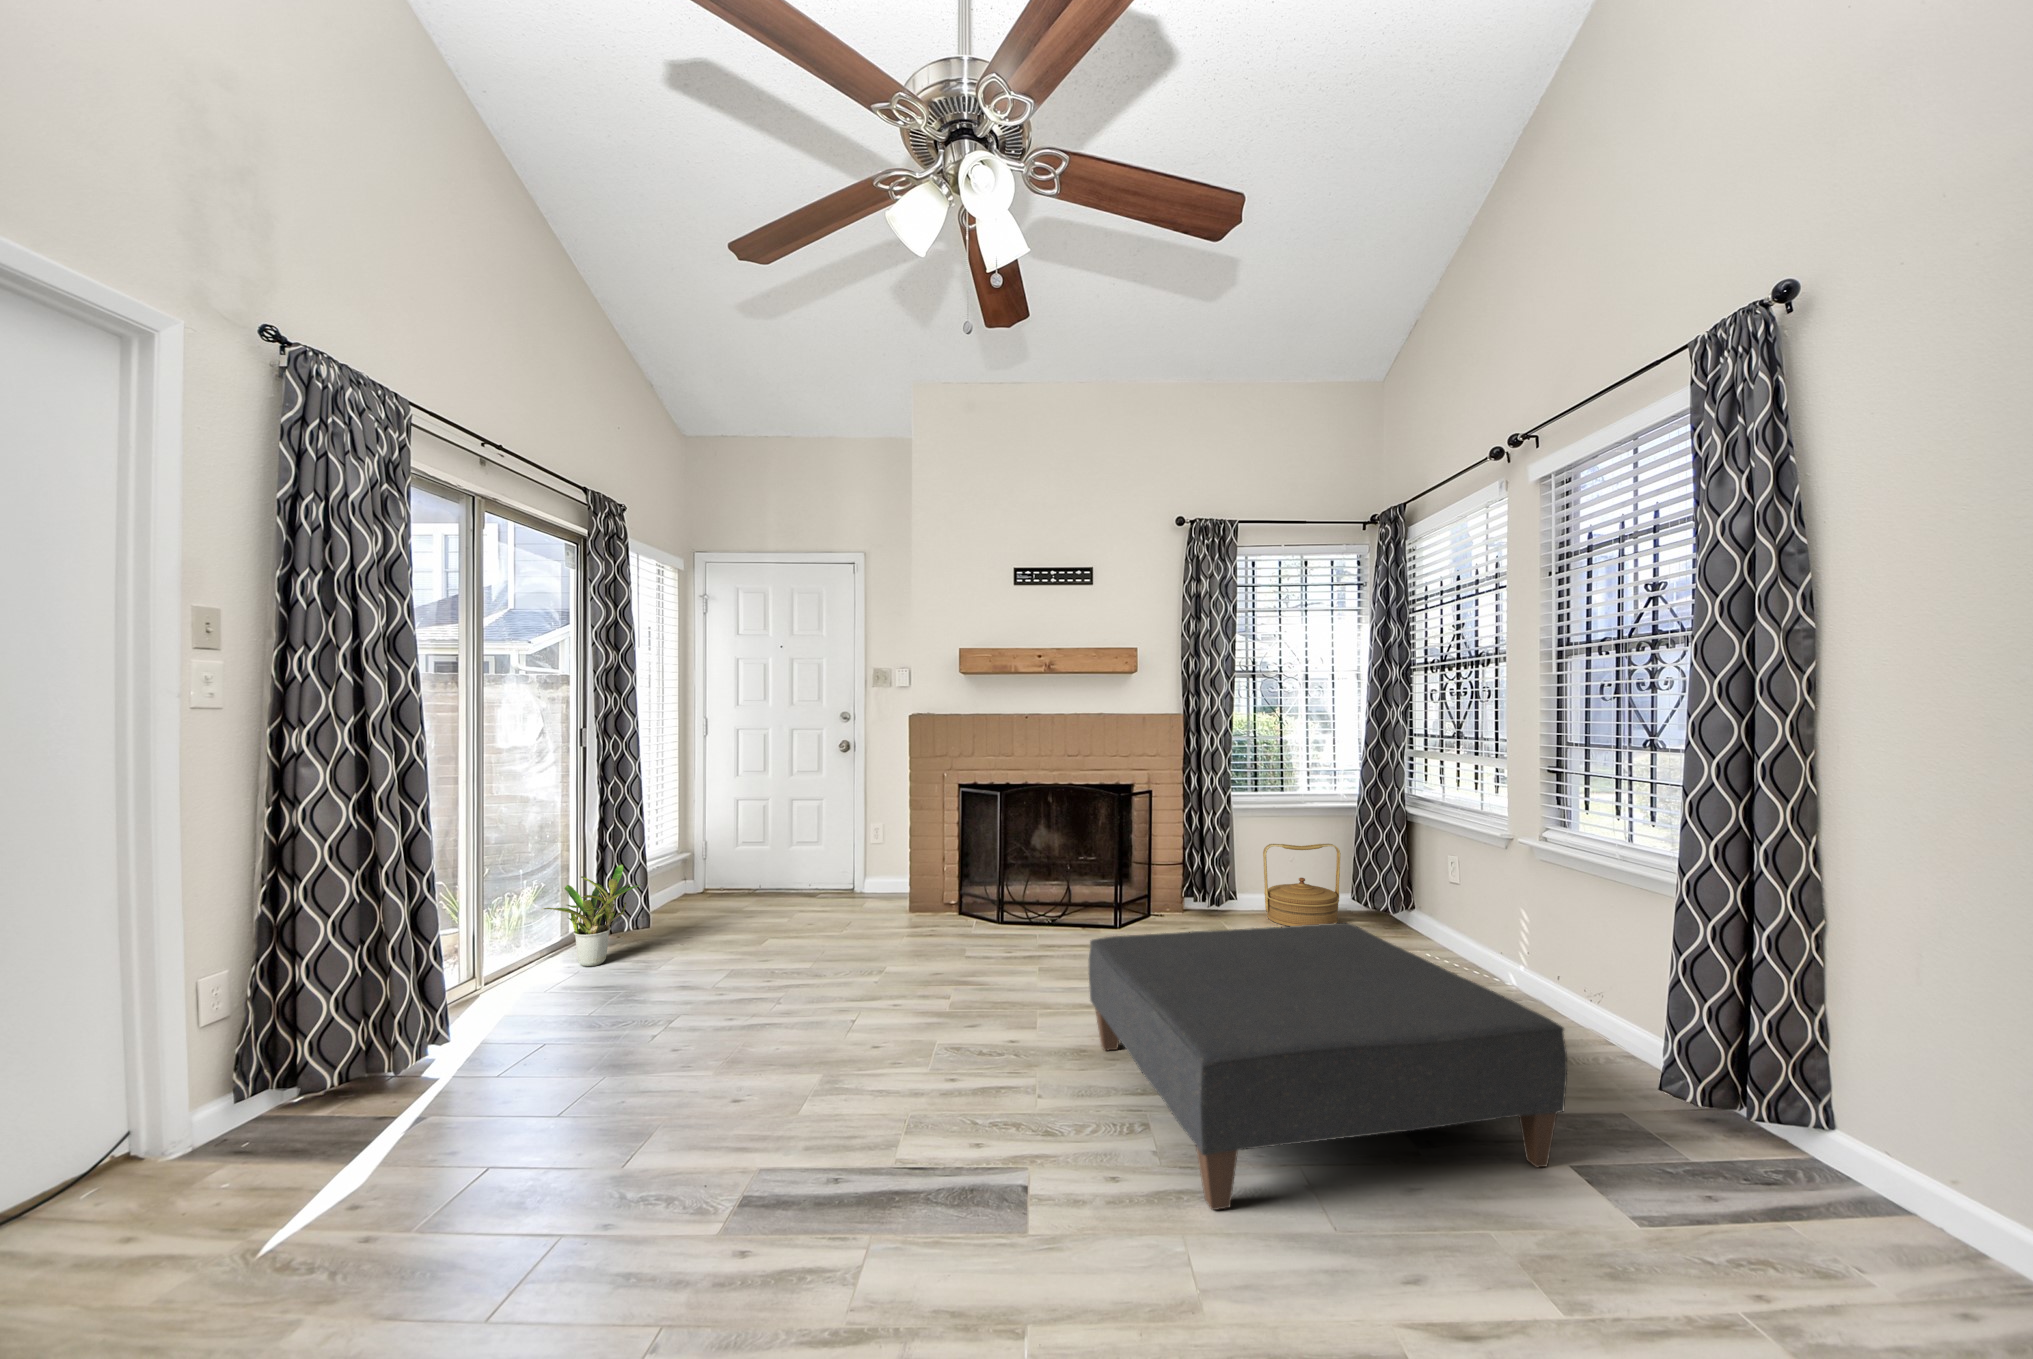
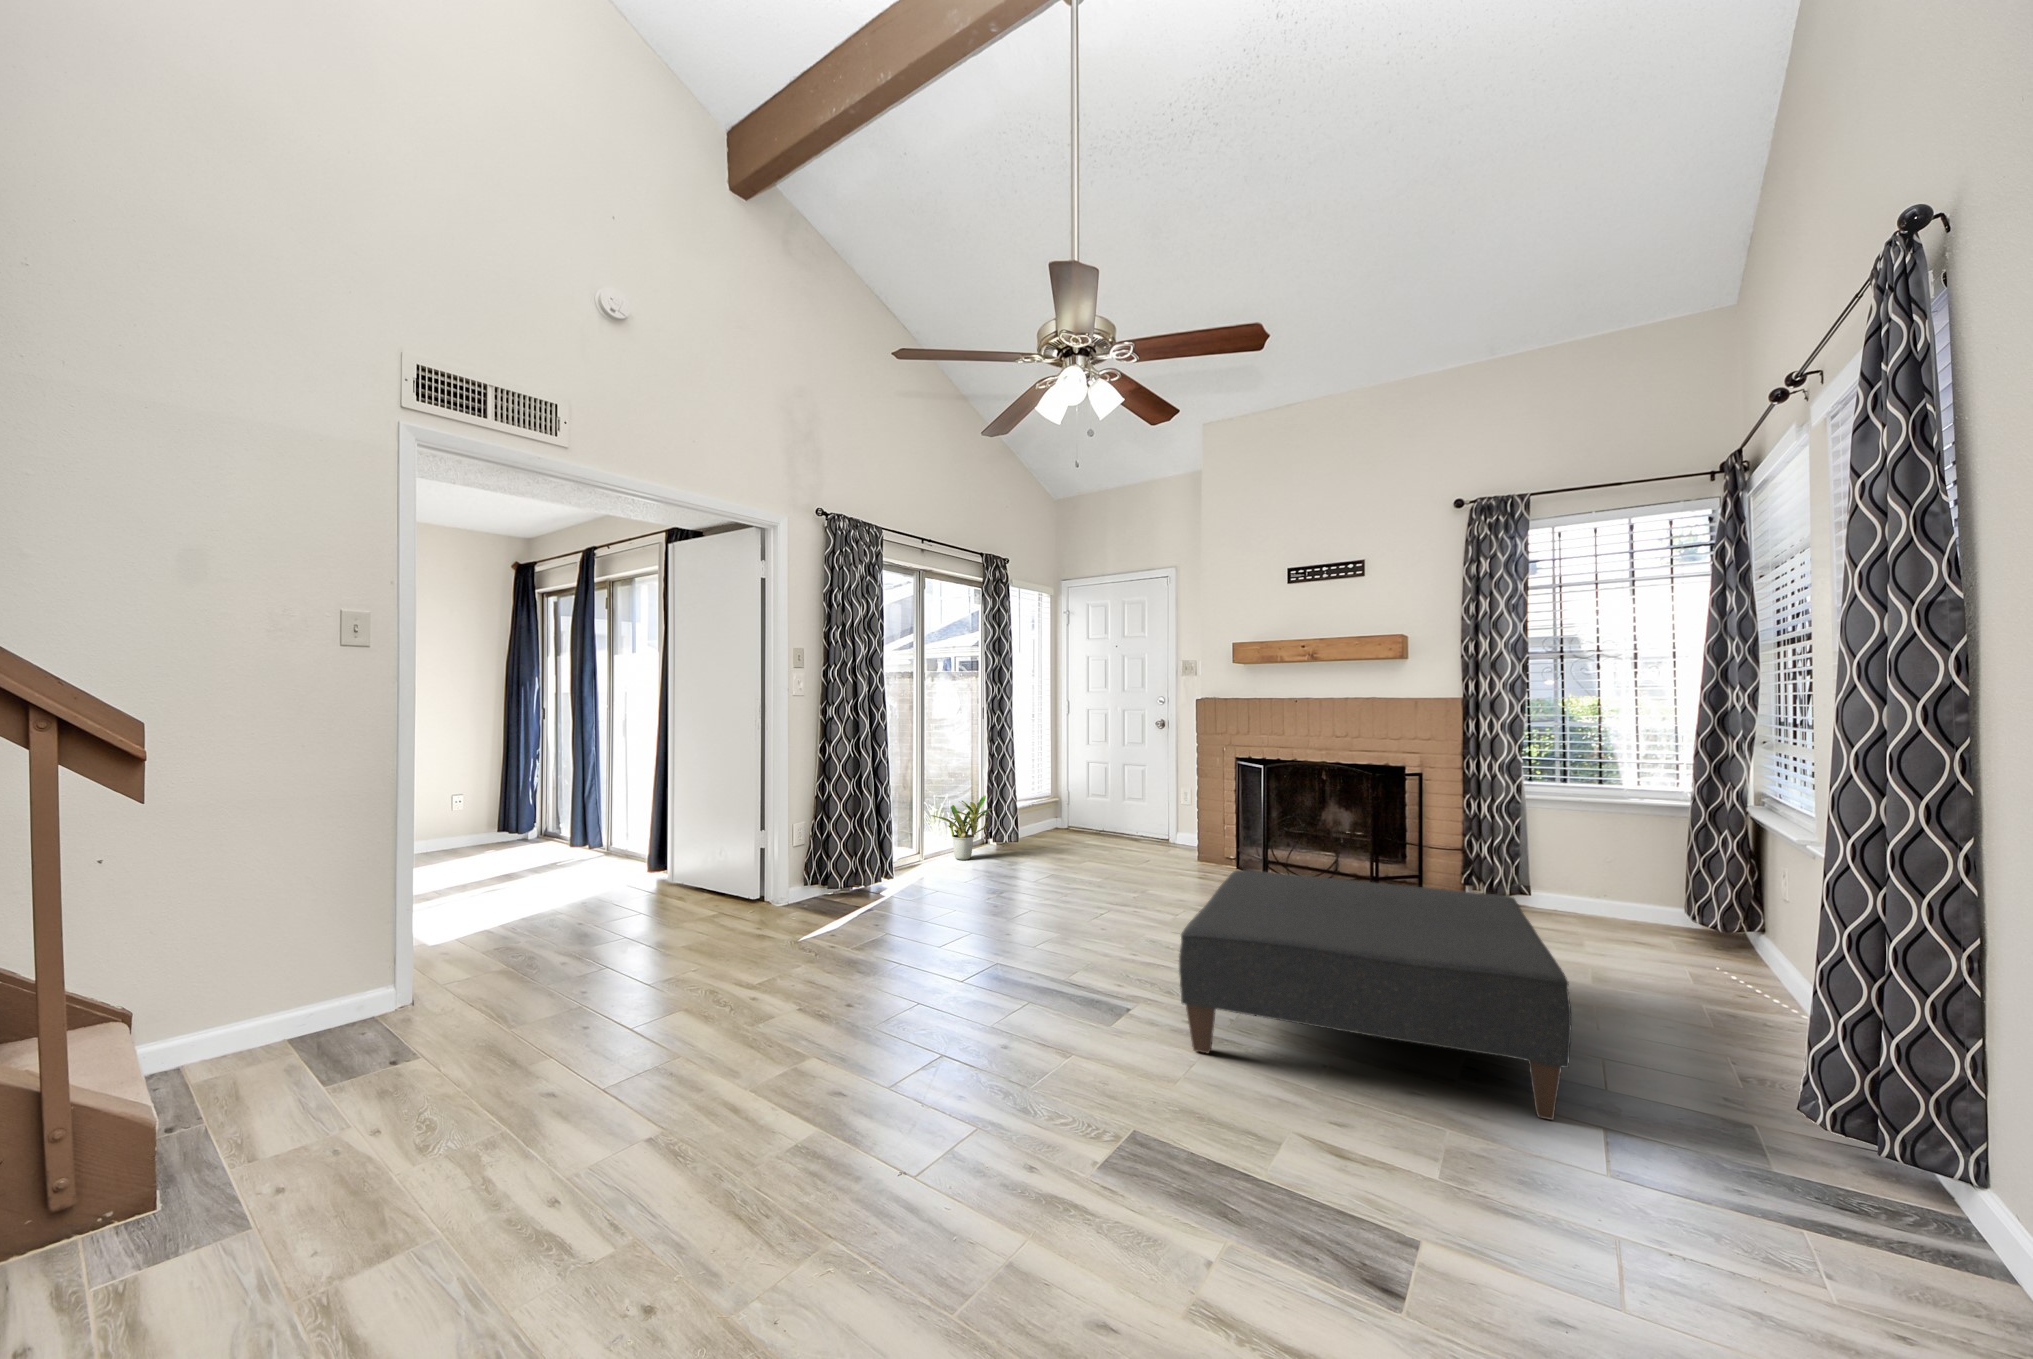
woven basket: present [1263,844,1341,926] -> none [1552,838,1657,935]

